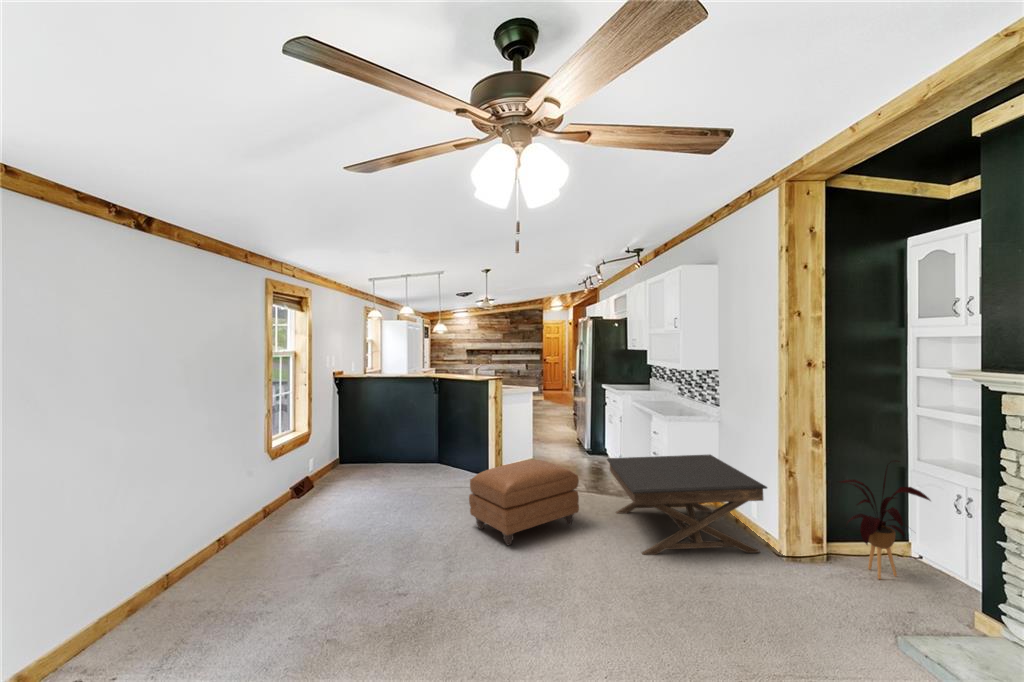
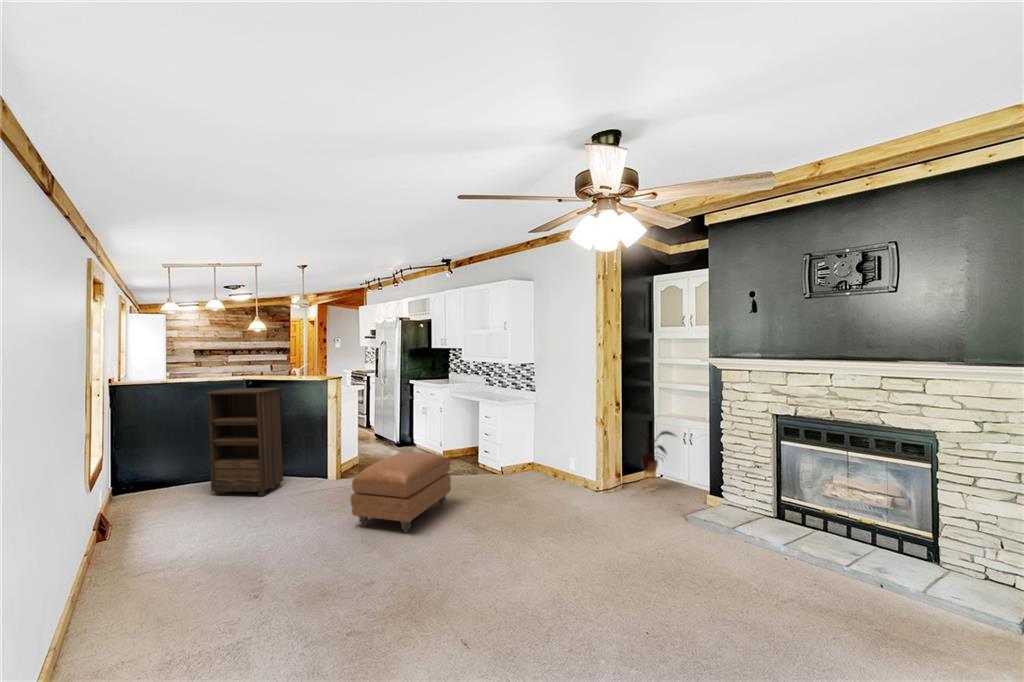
bookshelf: none [404,383,460,480] -> present [205,388,283,496]
coffee table: present [607,455,767,555] -> none [459,430,590,514]

